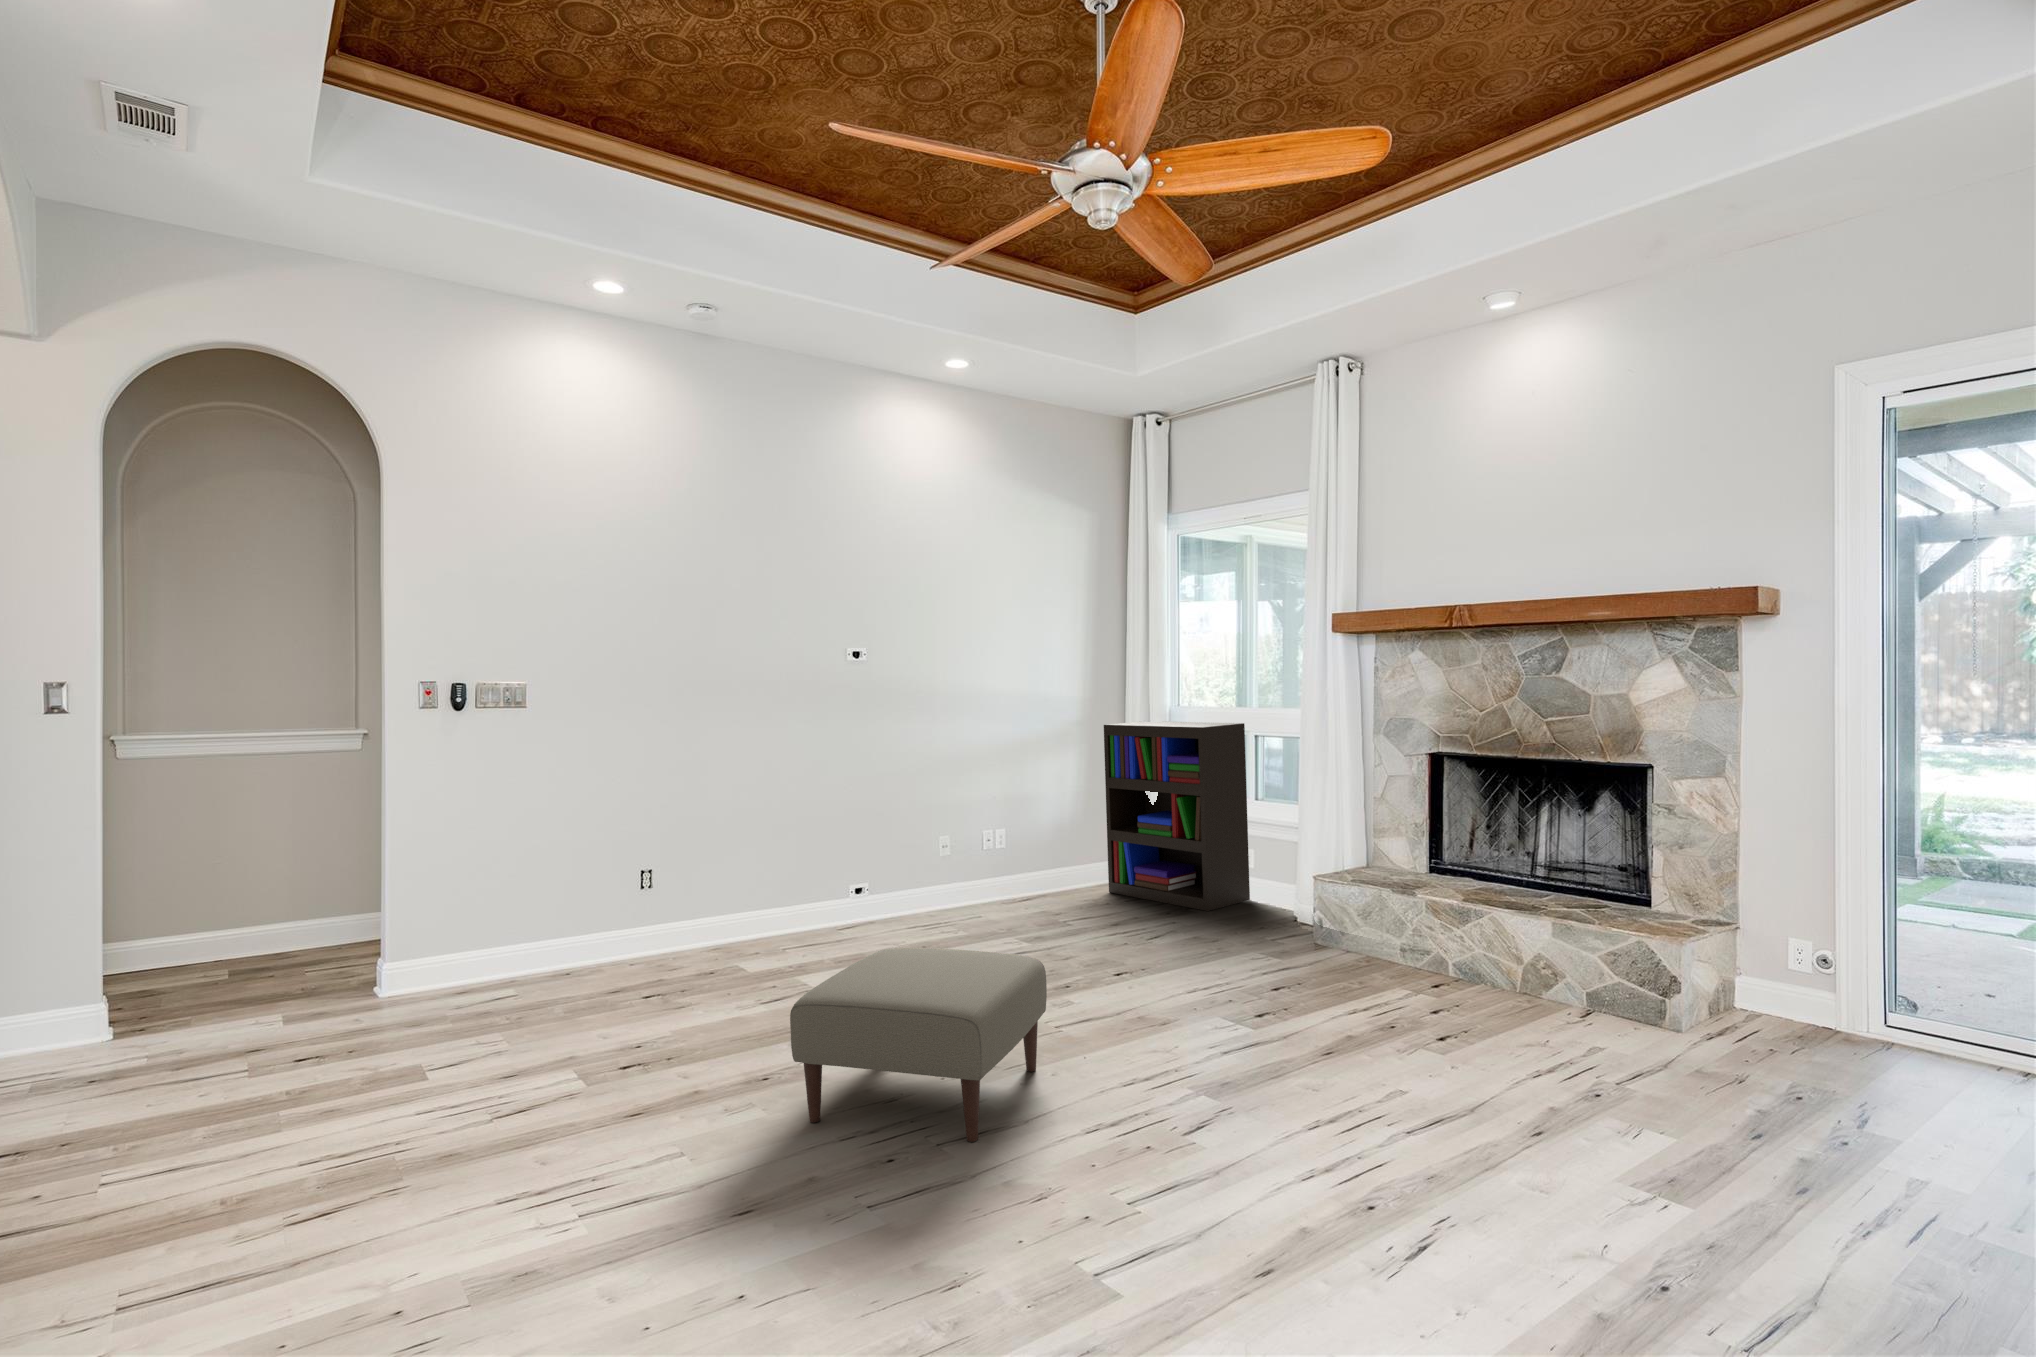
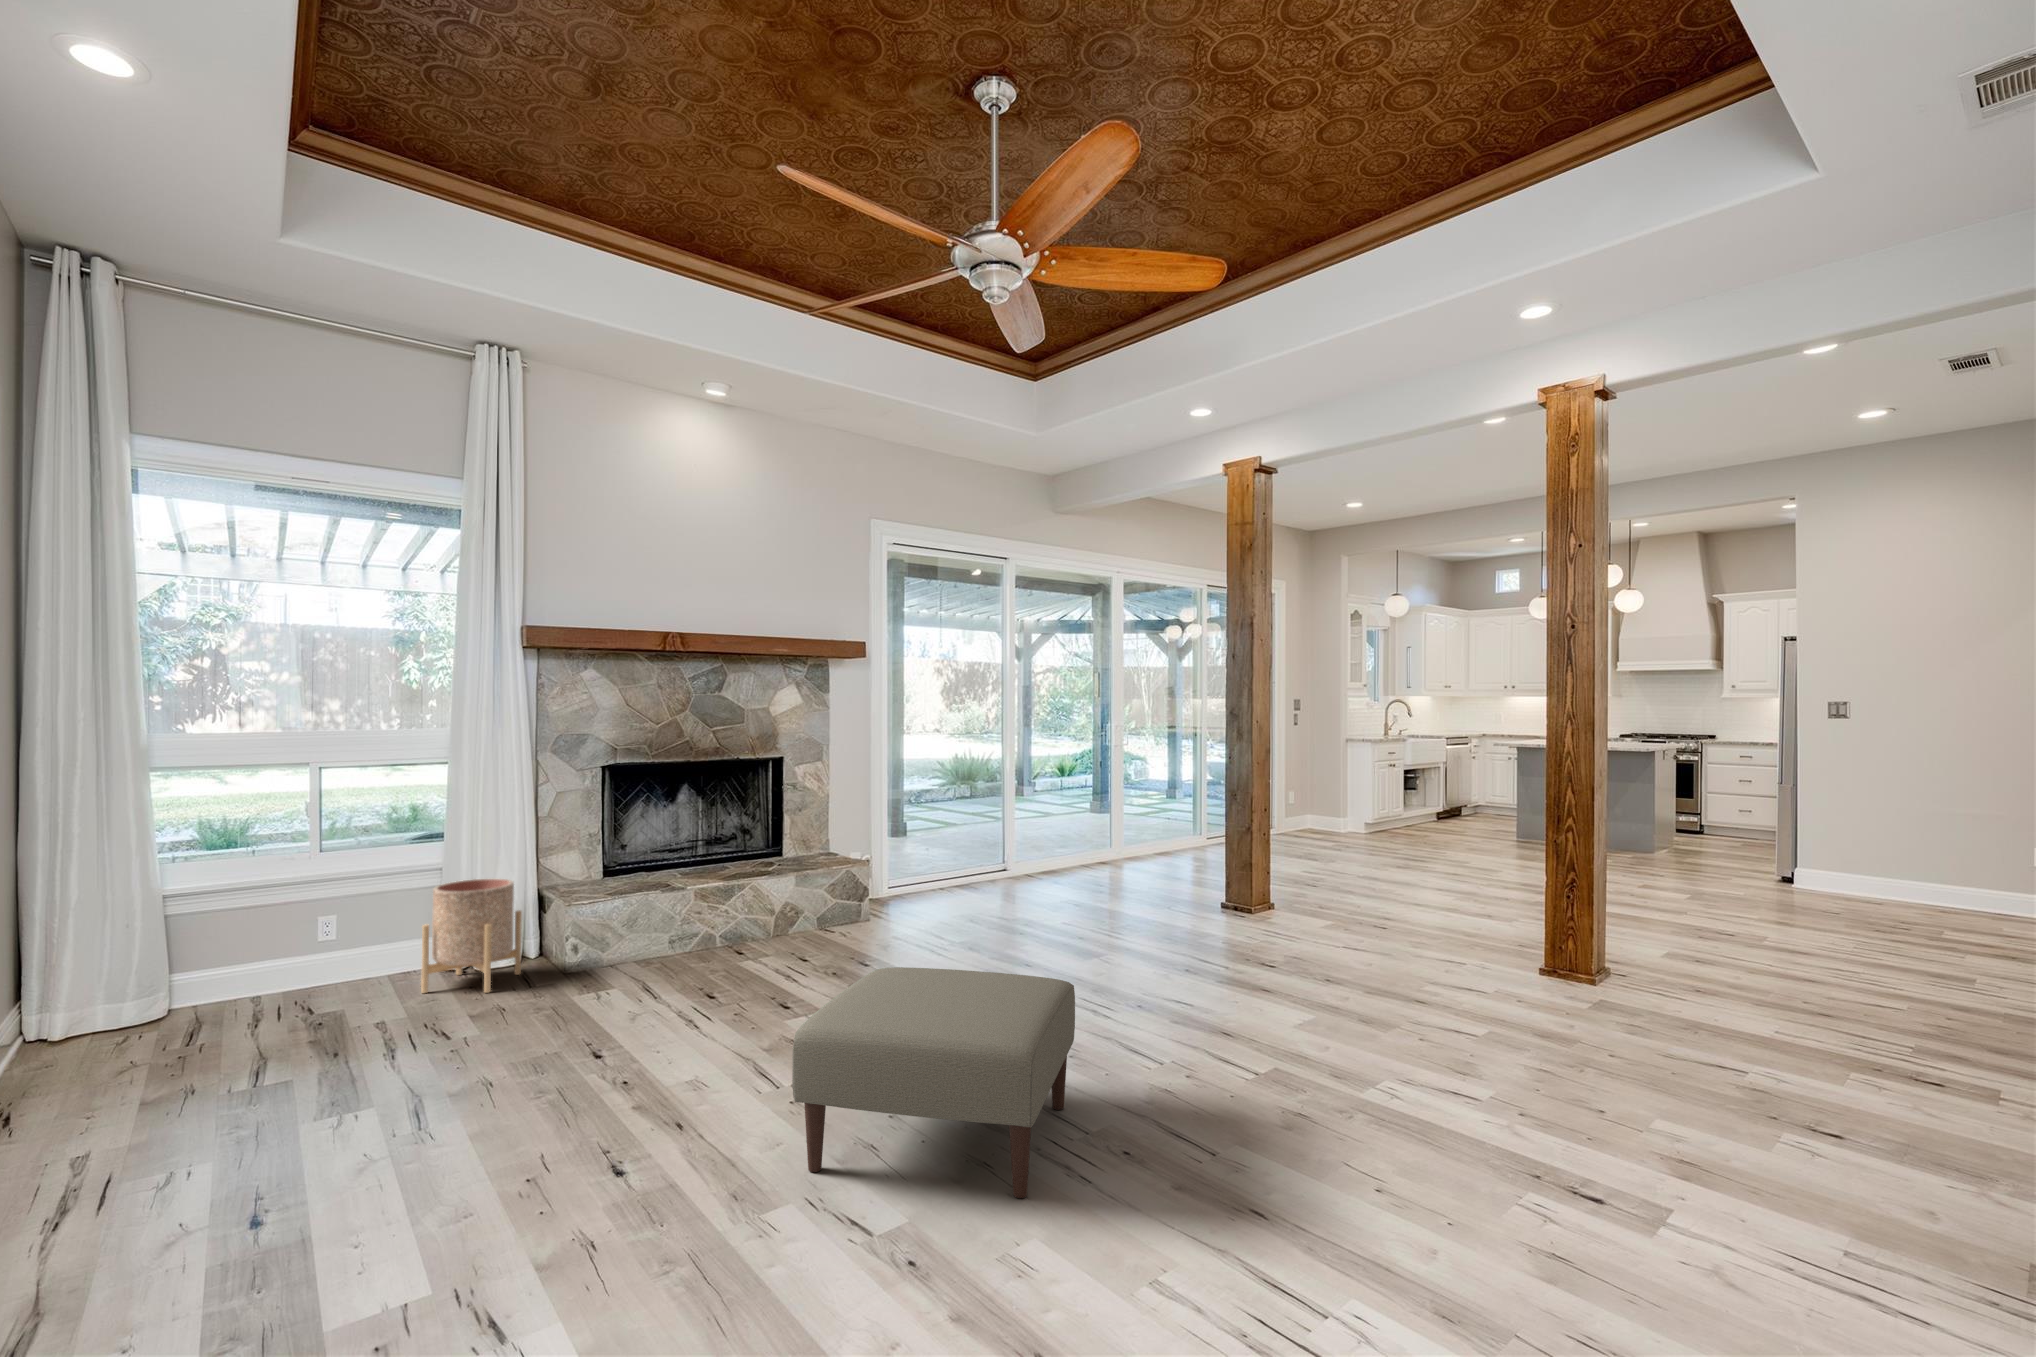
bookshelf: present [1104,722,1250,911] -> none [68,751,341,1059]
planter: none [1244,839,1310,934] -> present [421,879,522,993]

